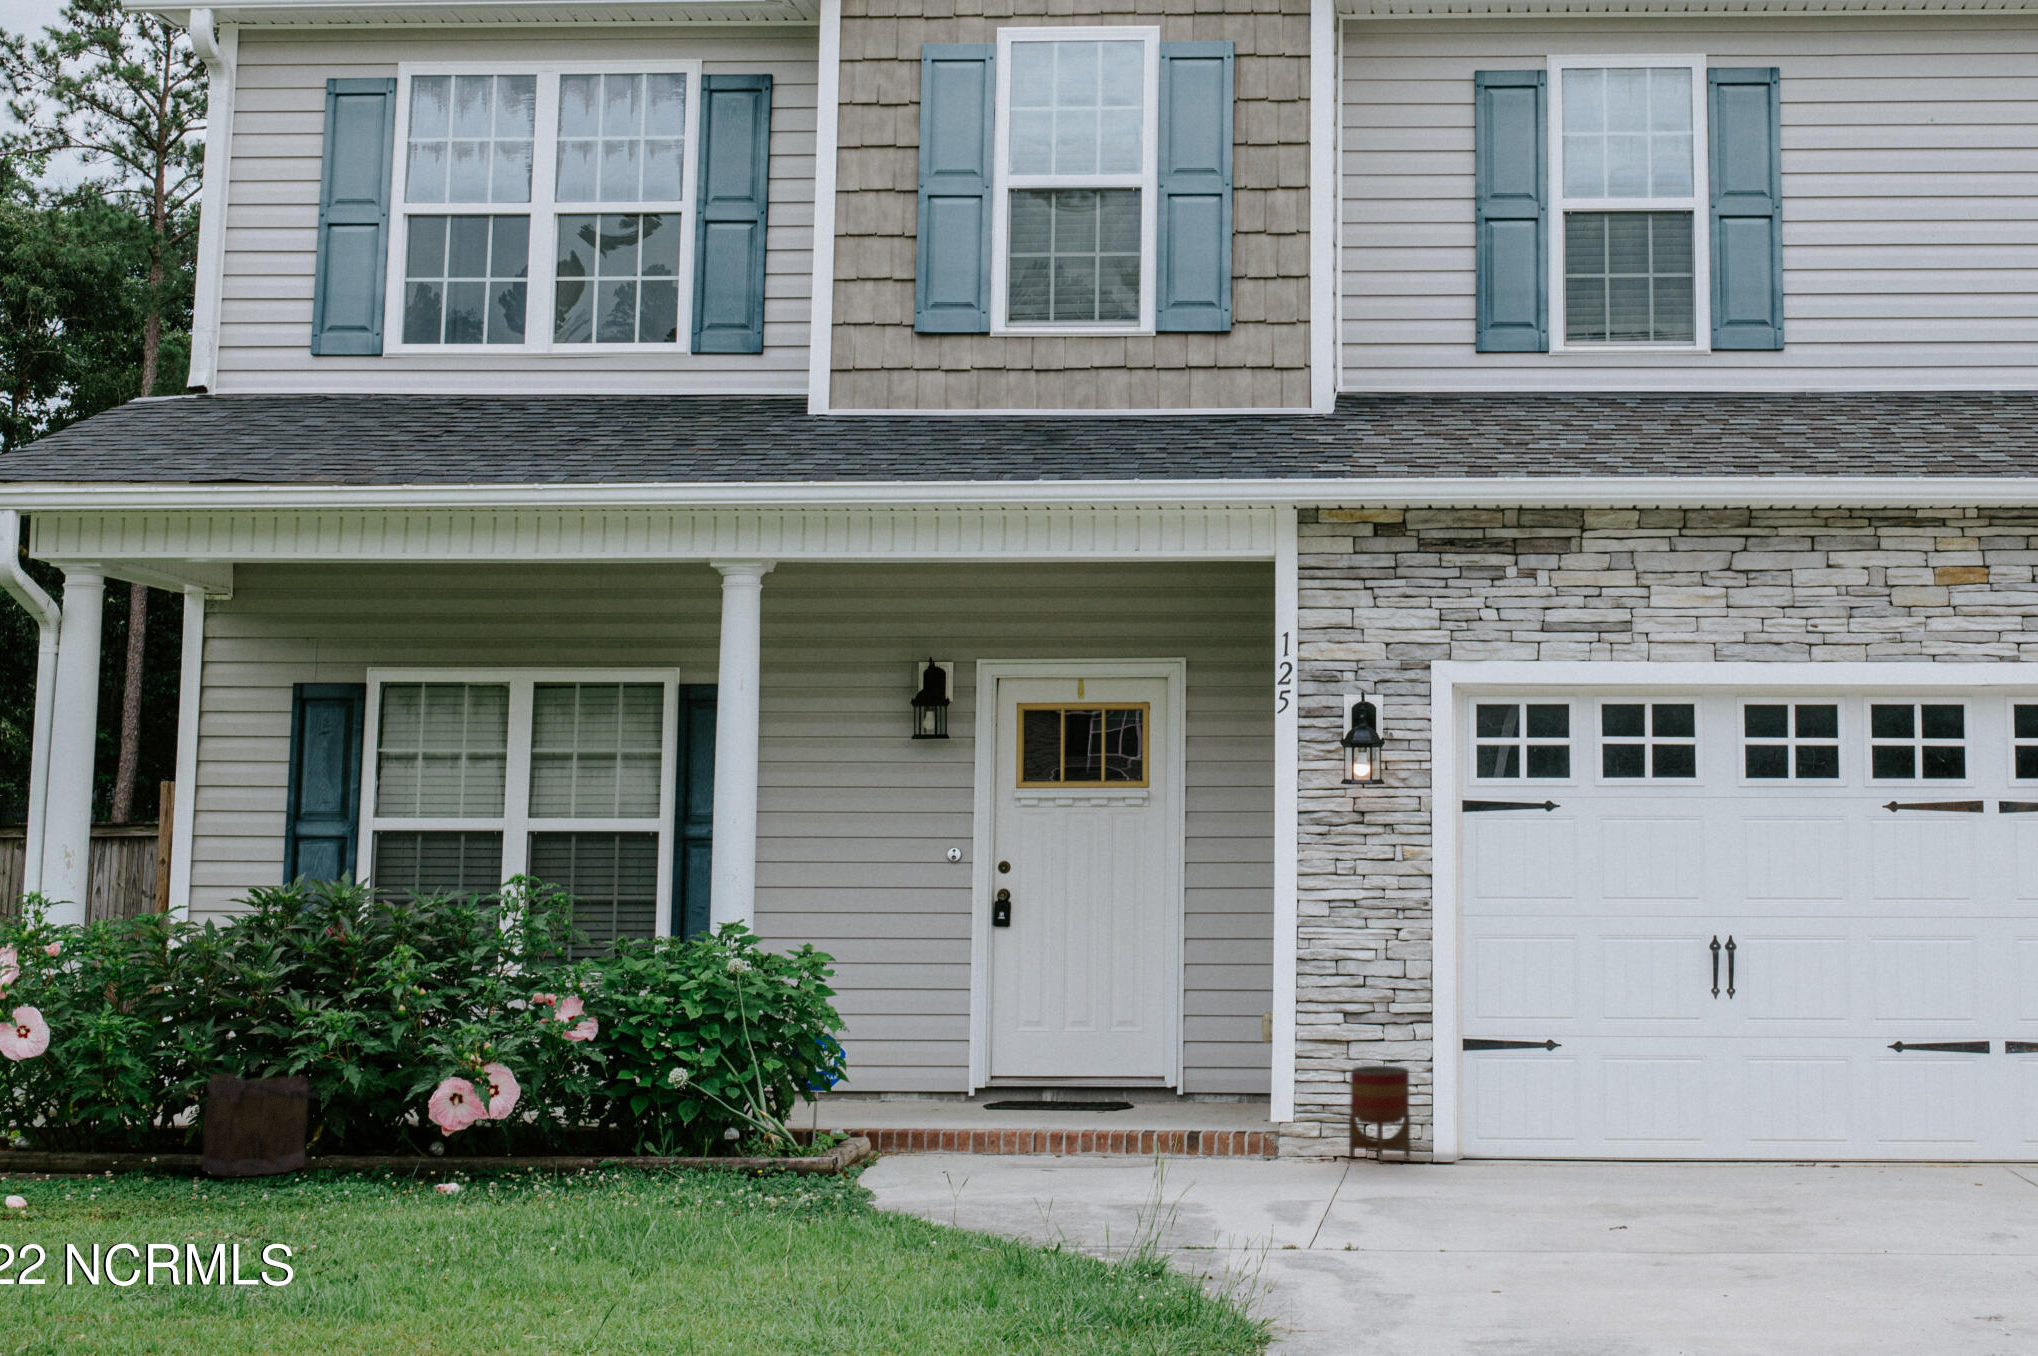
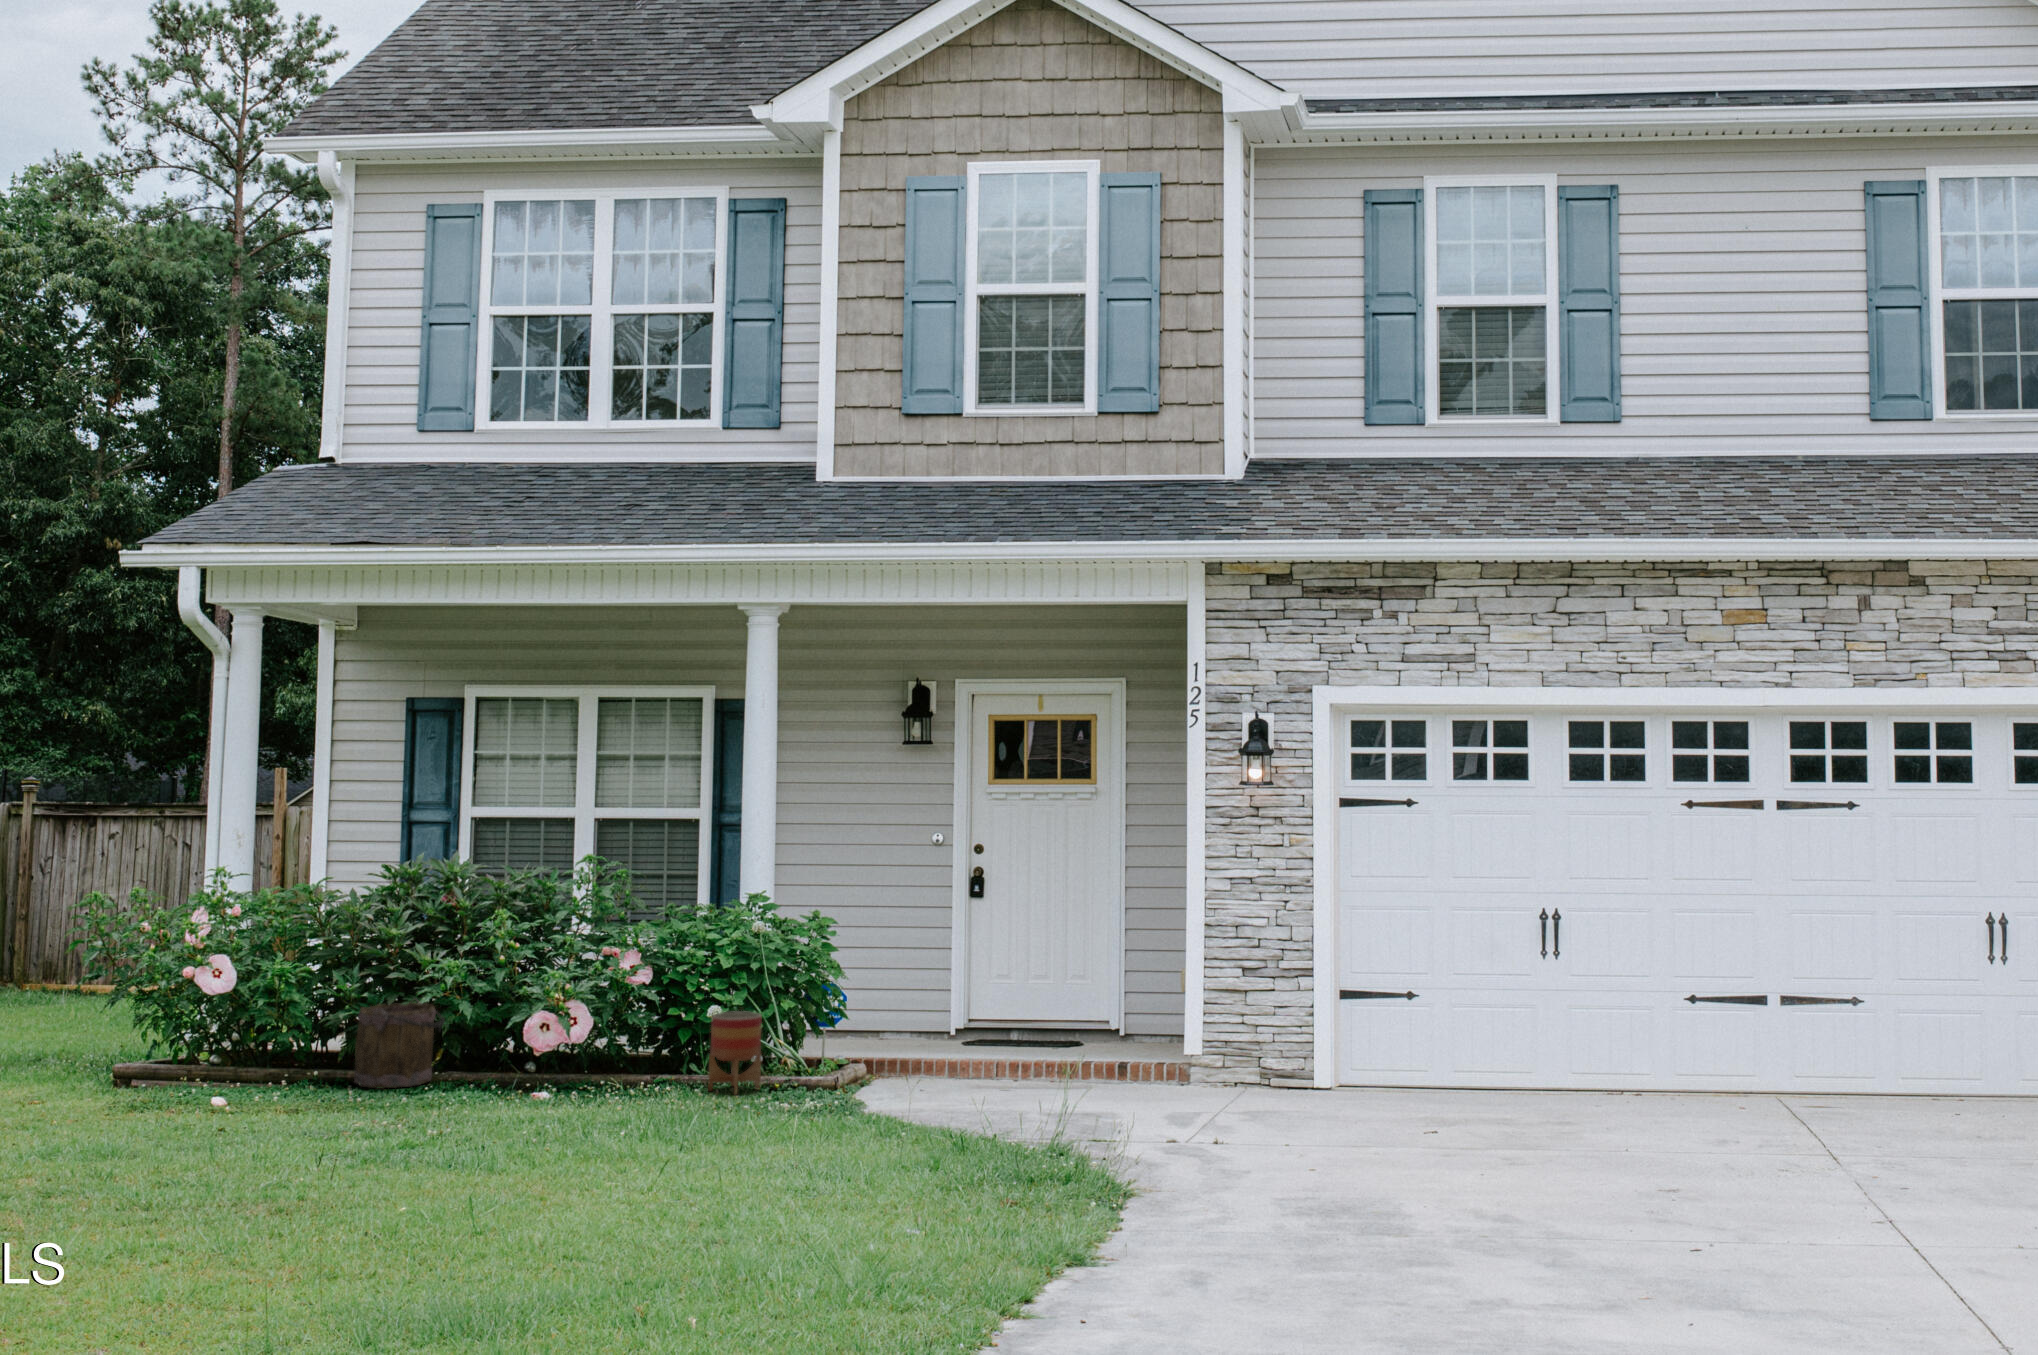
planter: present [1349,1066,1410,1163] -> present [708,1011,762,1094]

